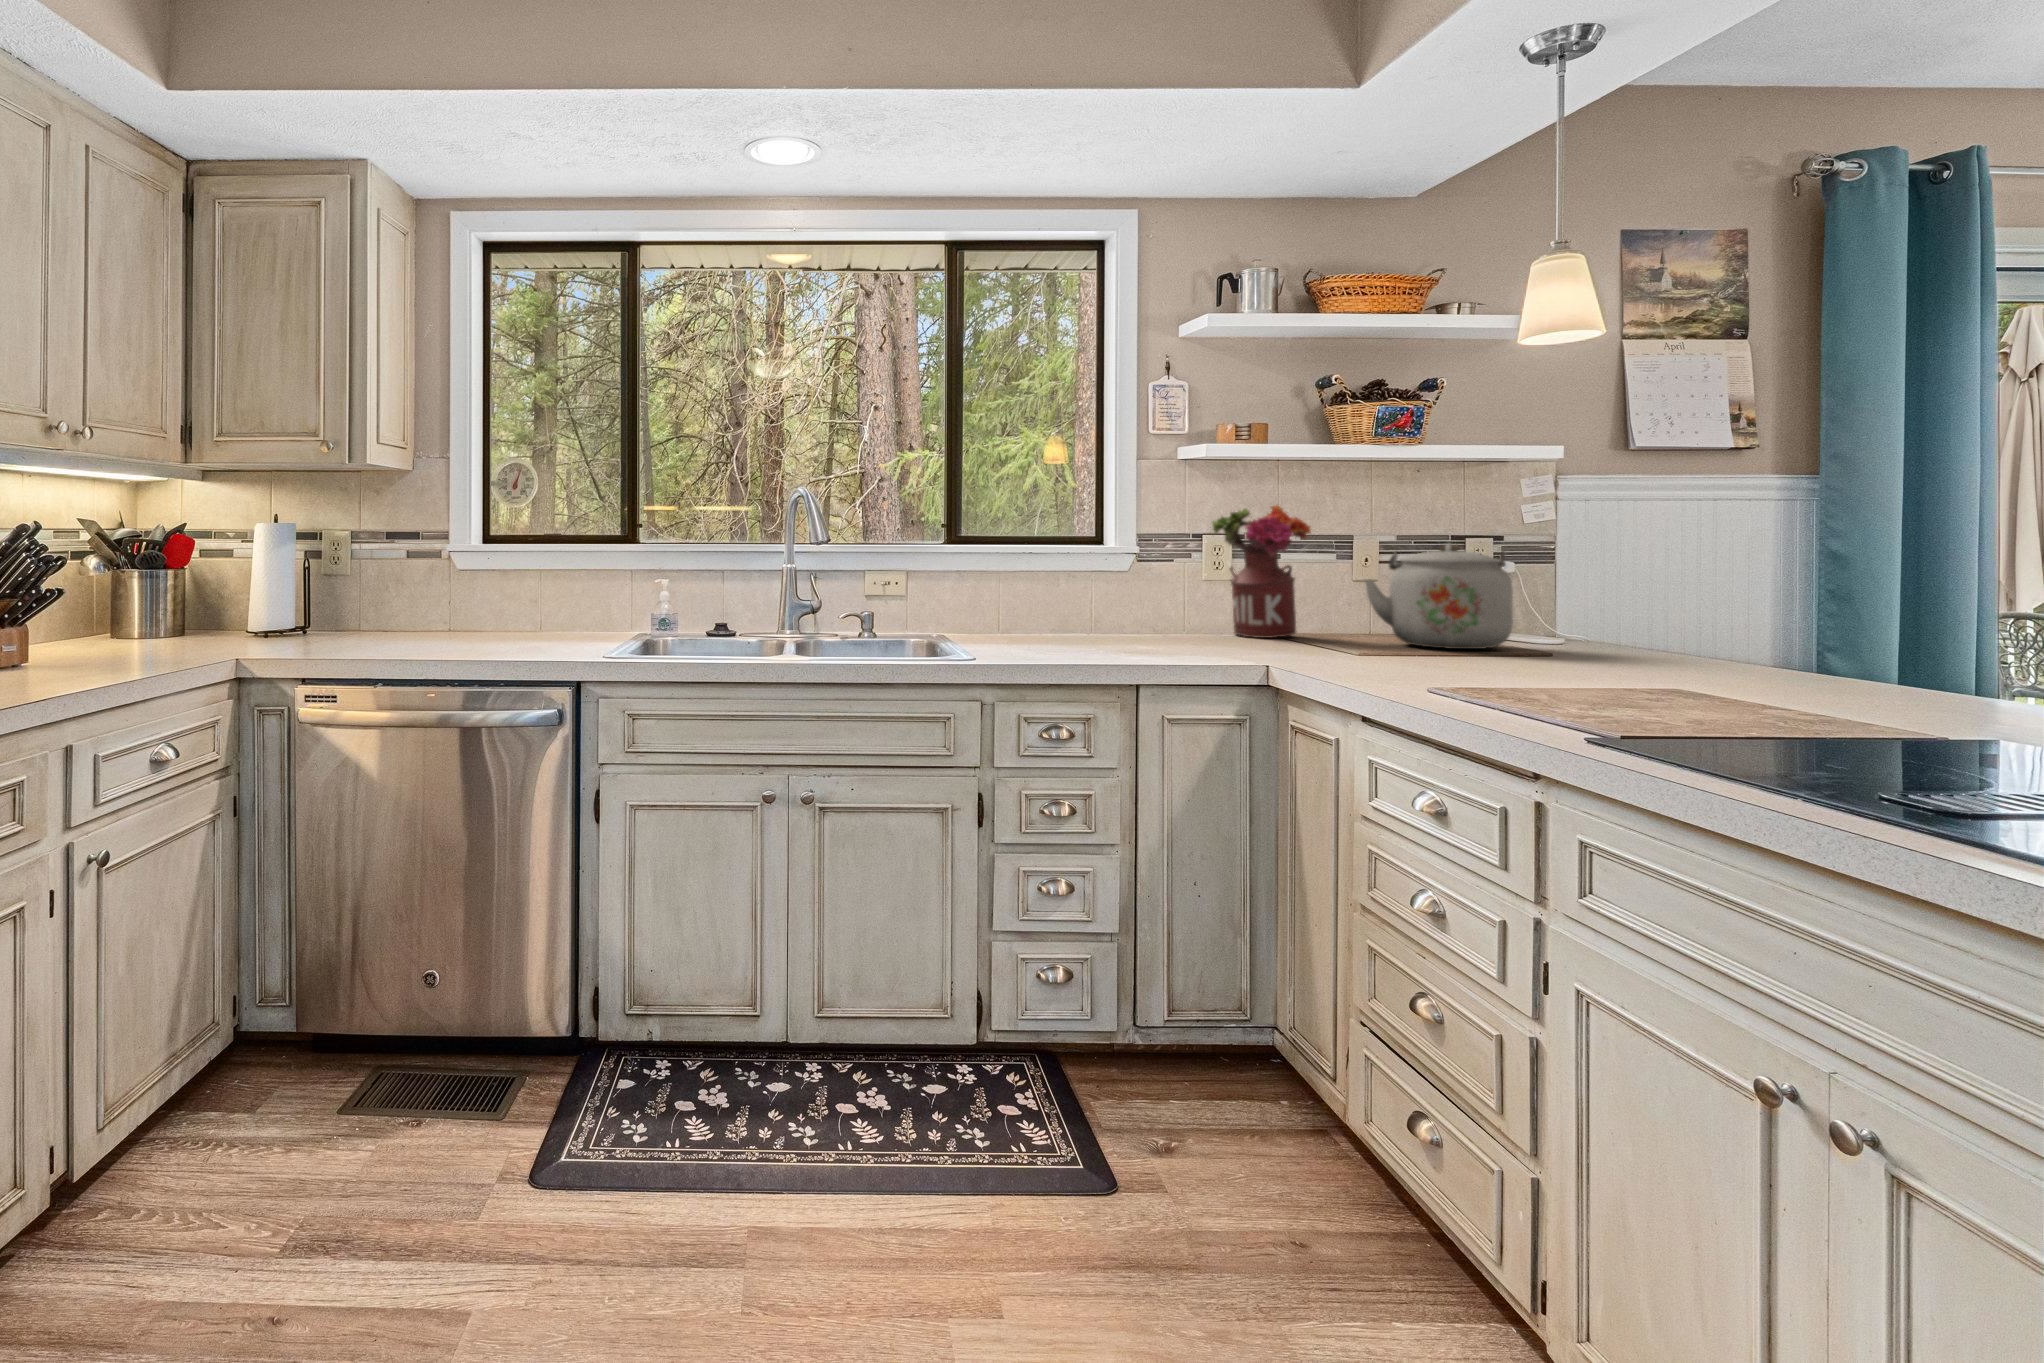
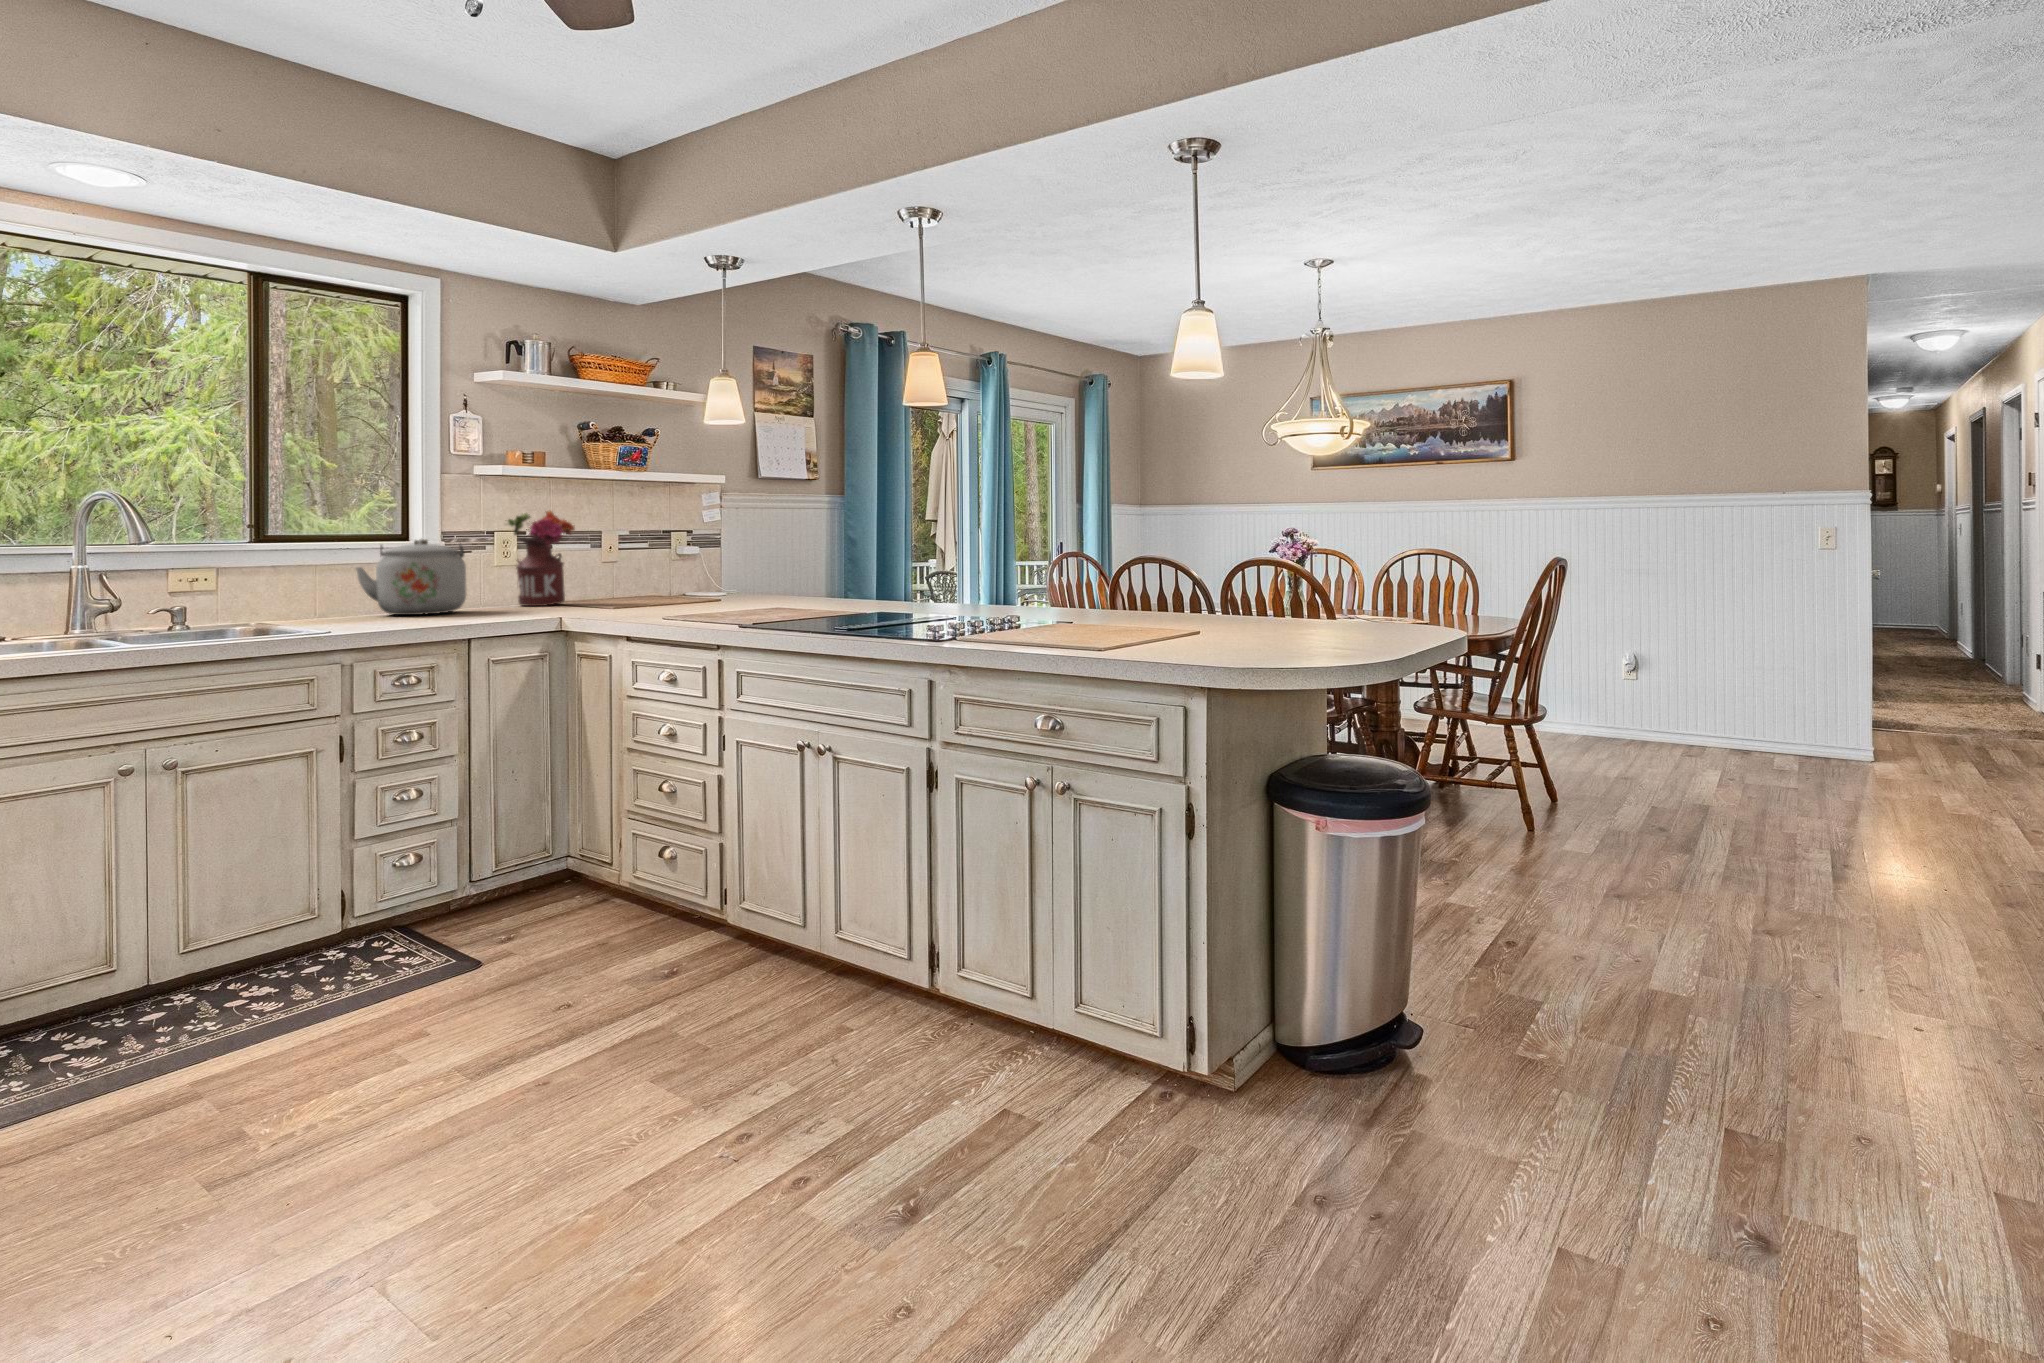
kettle: present [1365,544,1513,649] -> present [356,539,466,615]

